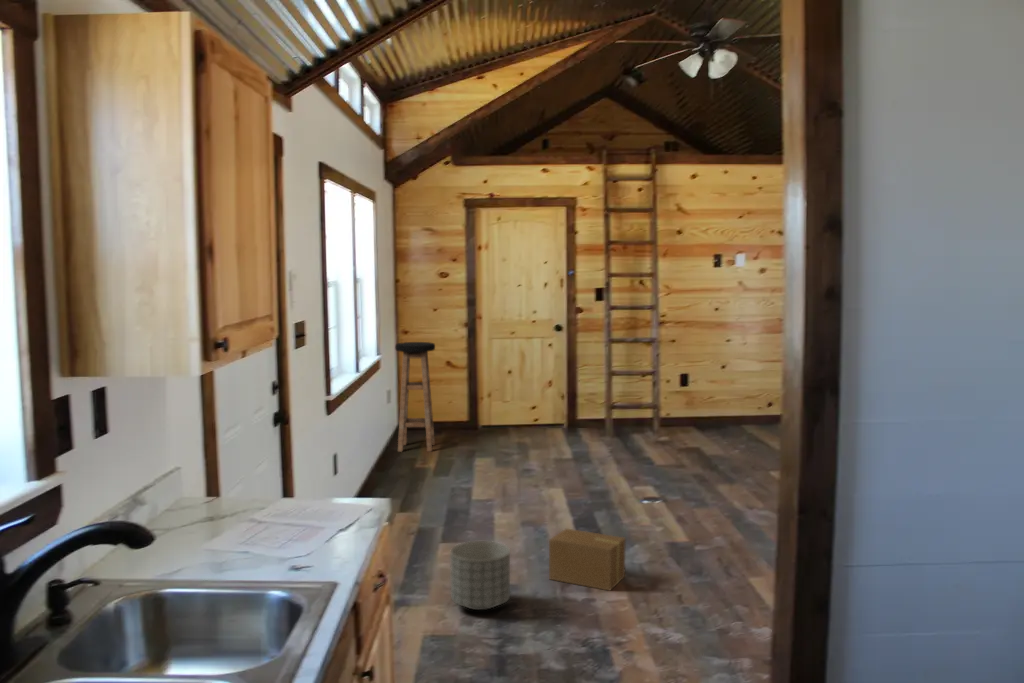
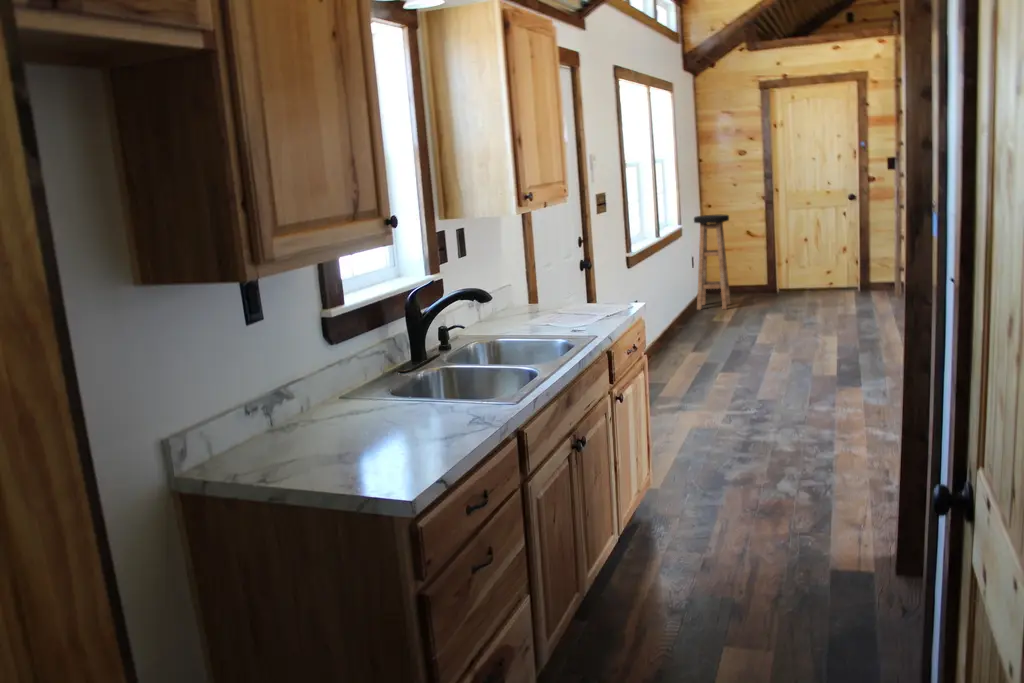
cardboard box: present [549,529,626,590] -> none [801,357,869,404]
planter: present [450,541,510,610] -> none [715,361,763,412]

